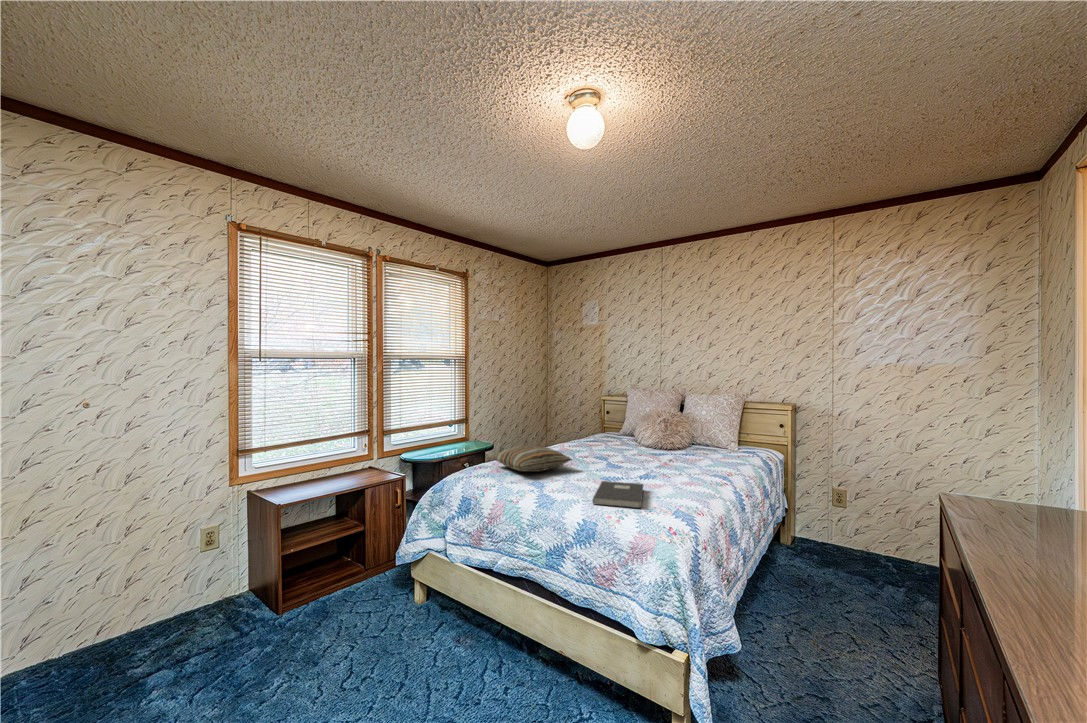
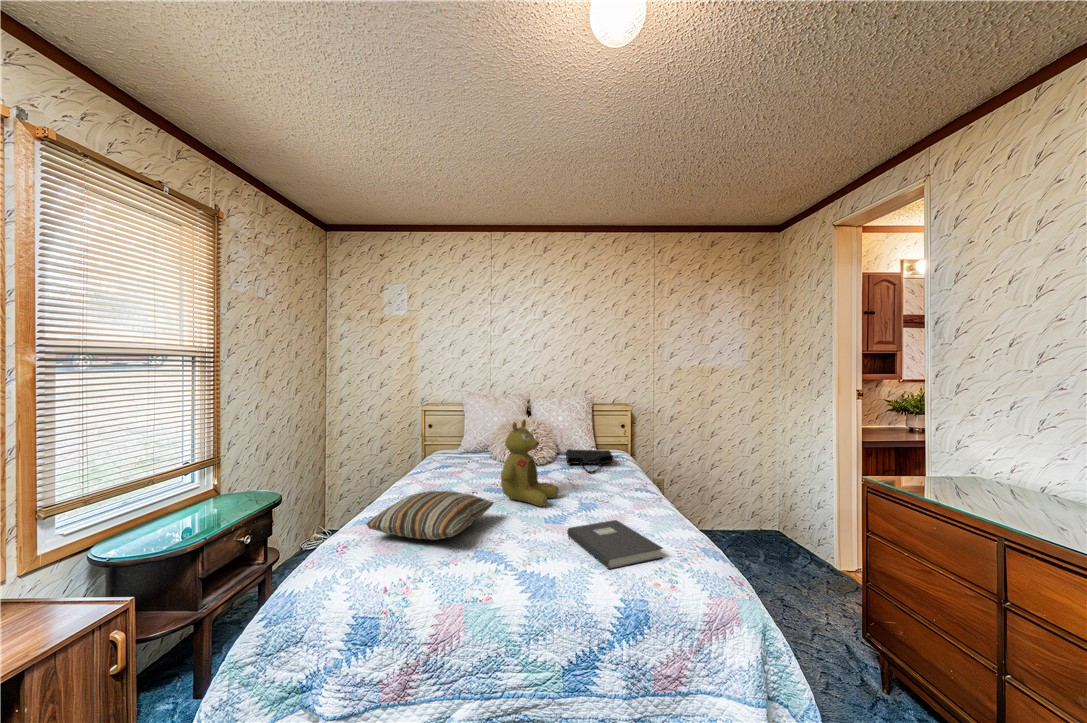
stuffed bear: none [589,405,639,471] -> present [501,420,559,506]
tote bag: none [690,440,743,461] -> present [566,449,614,473]

